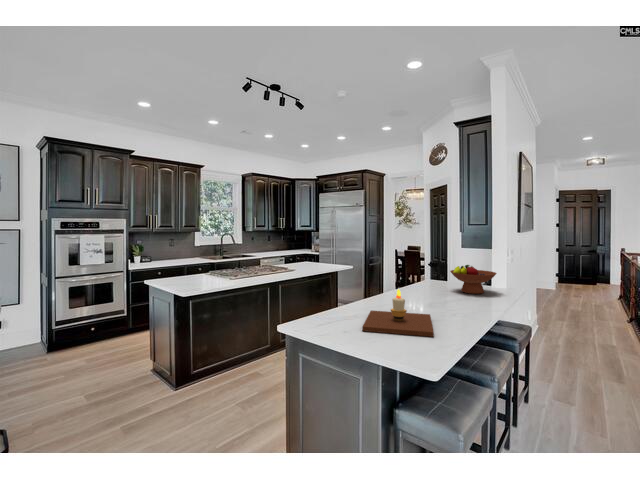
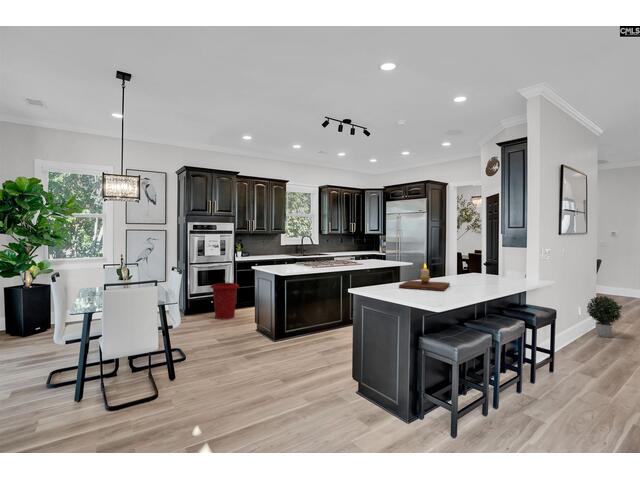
fruit bowl: present [450,265,497,294] -> none [481,255,519,278]
waste bin: none [87,299,133,351] -> present [210,283,239,319]
potted plant: none [535,299,573,344] -> present [587,296,622,337]

